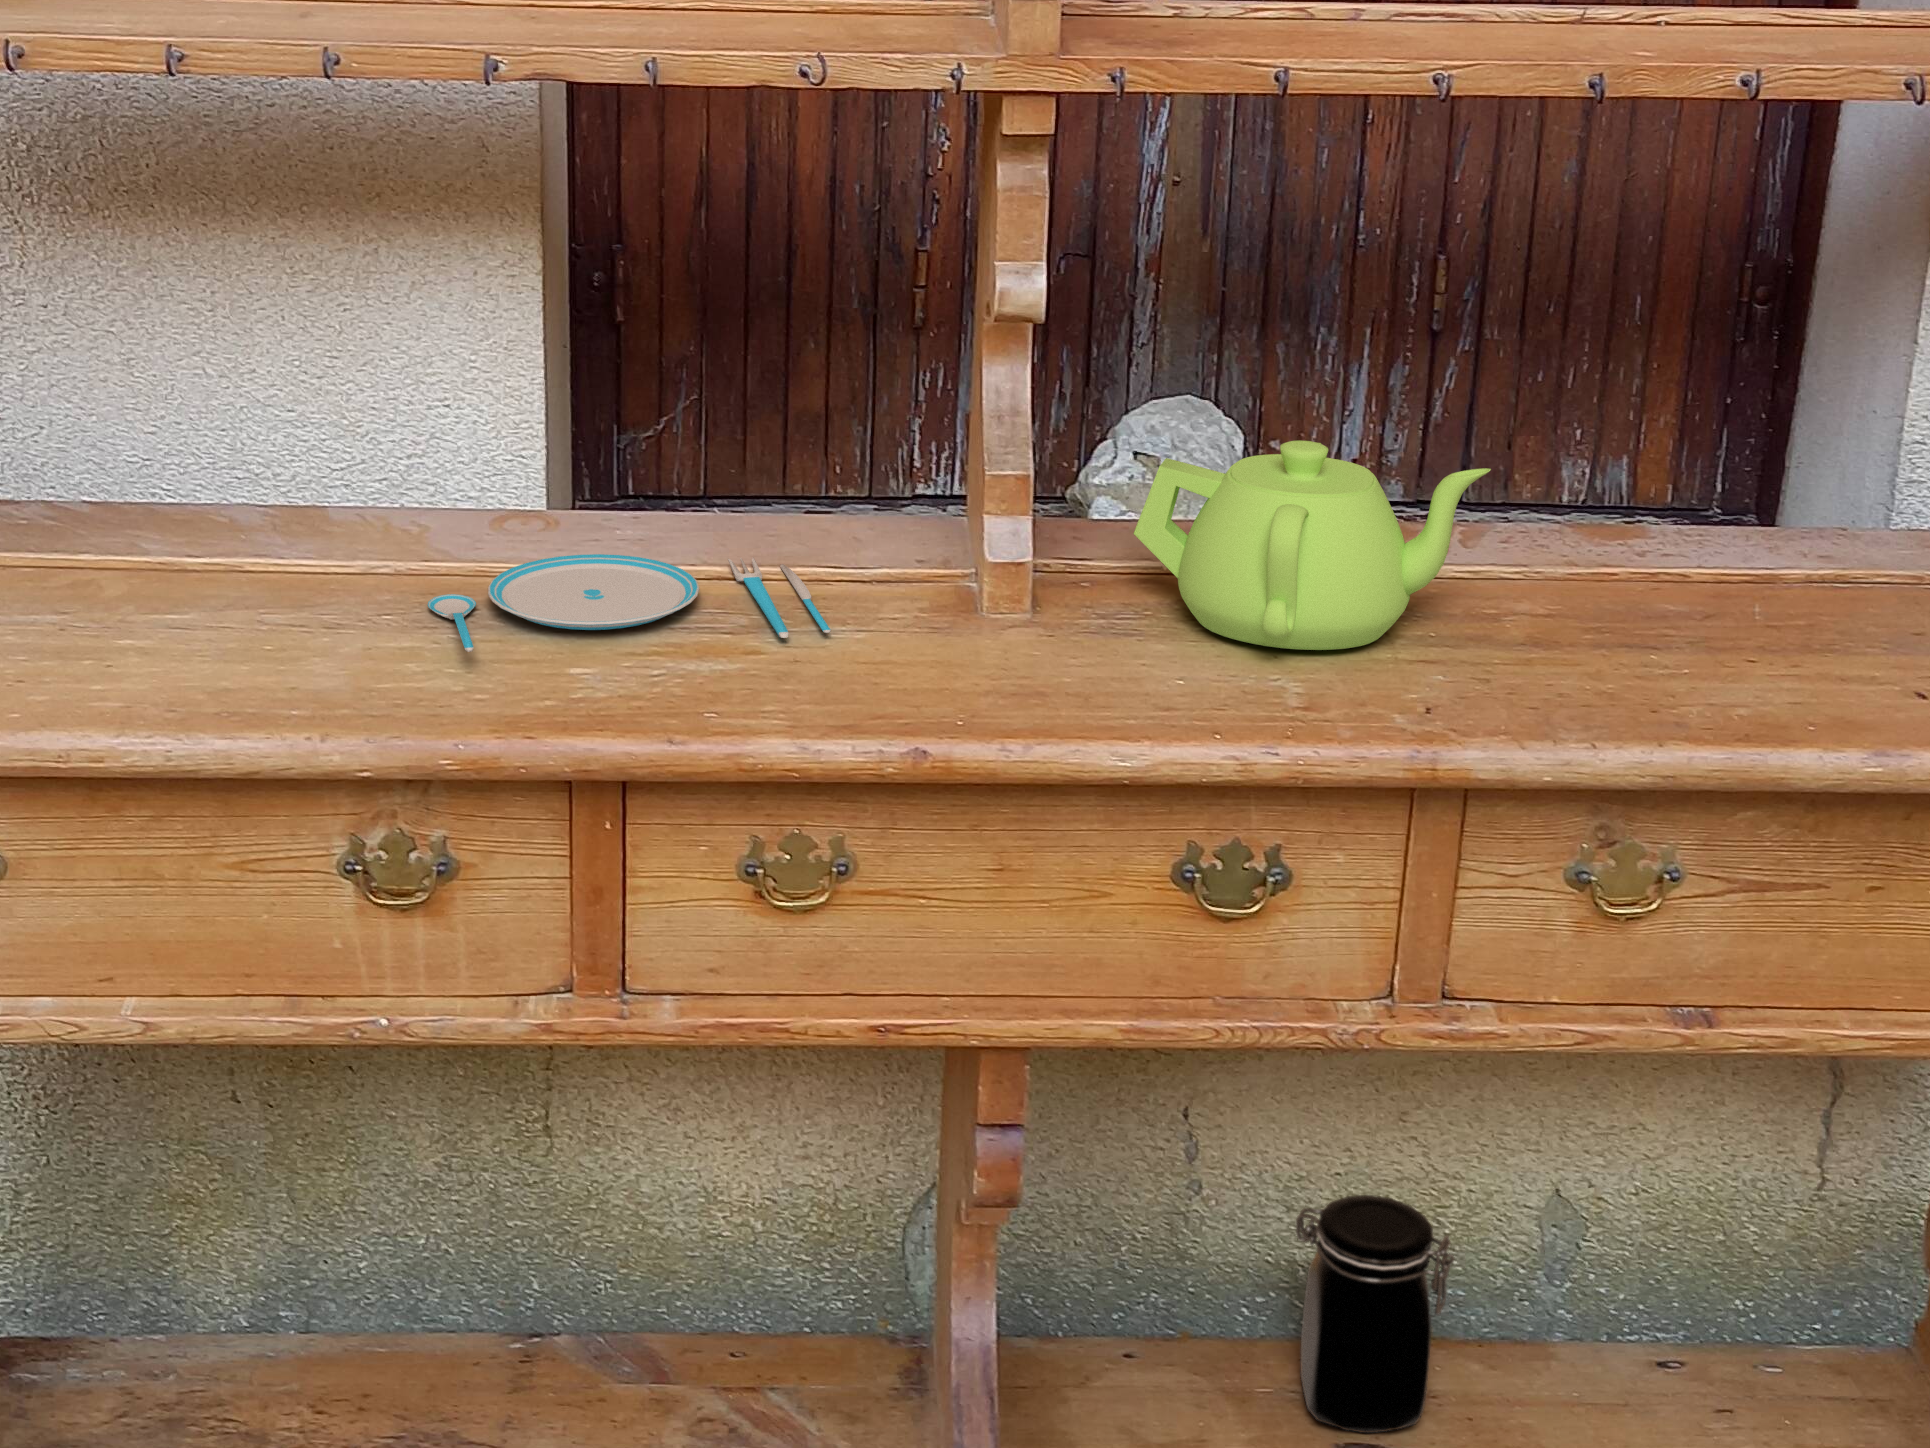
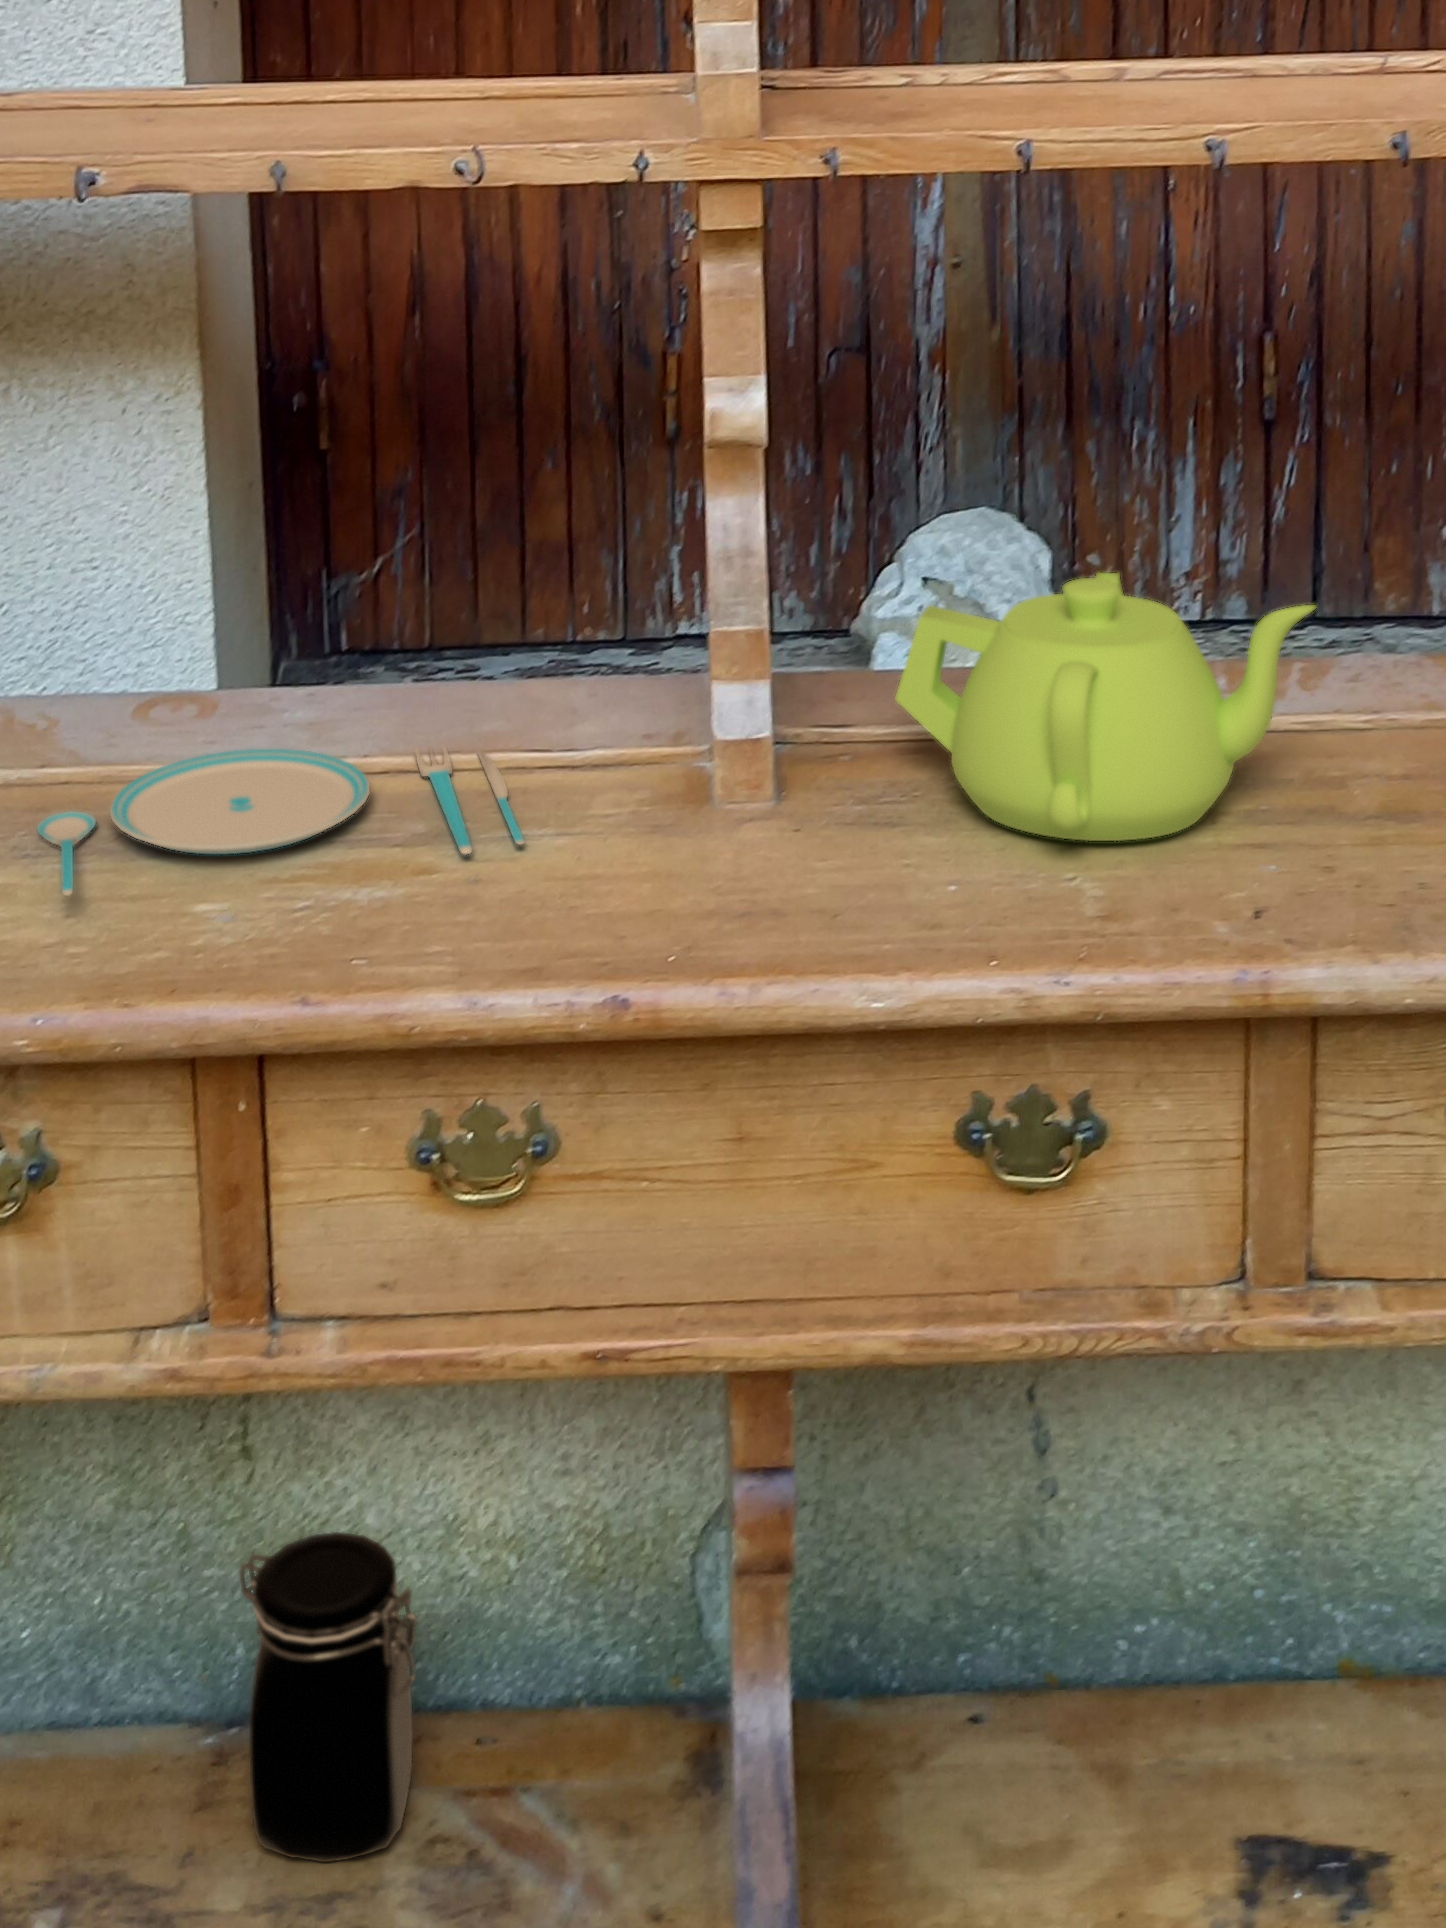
jar: present [1296,1195,1455,1433] -> present [239,1532,417,1863]

